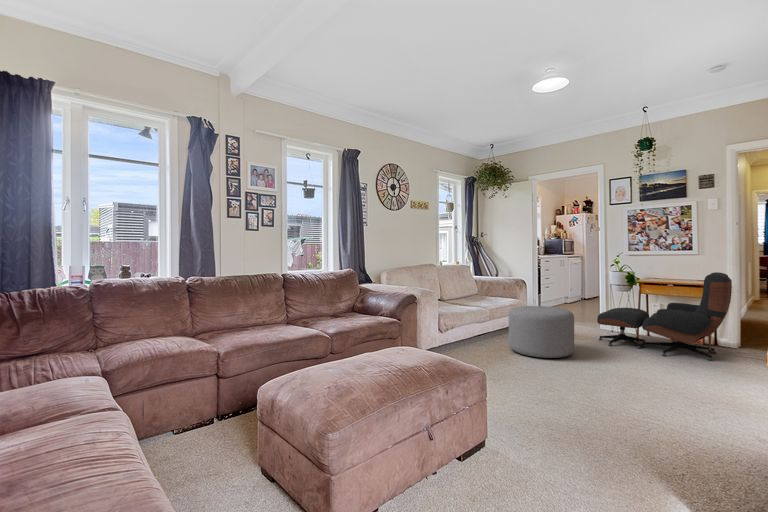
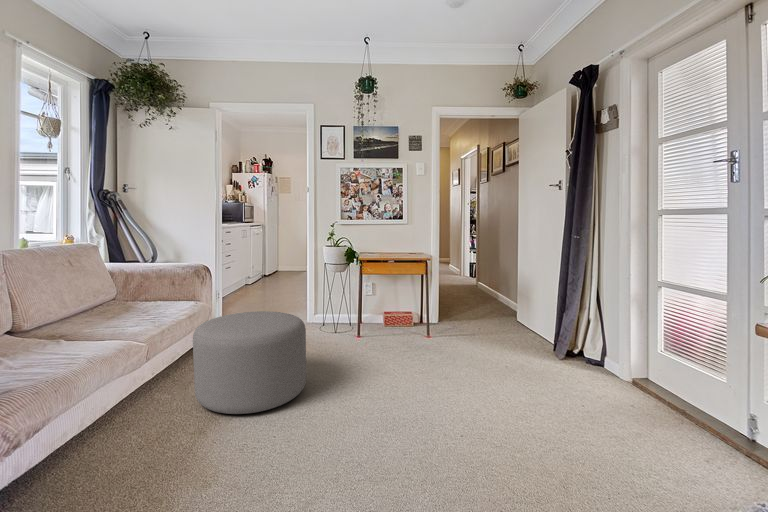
lounge chair: present [597,272,732,361] -> none [318,245,457,353]

